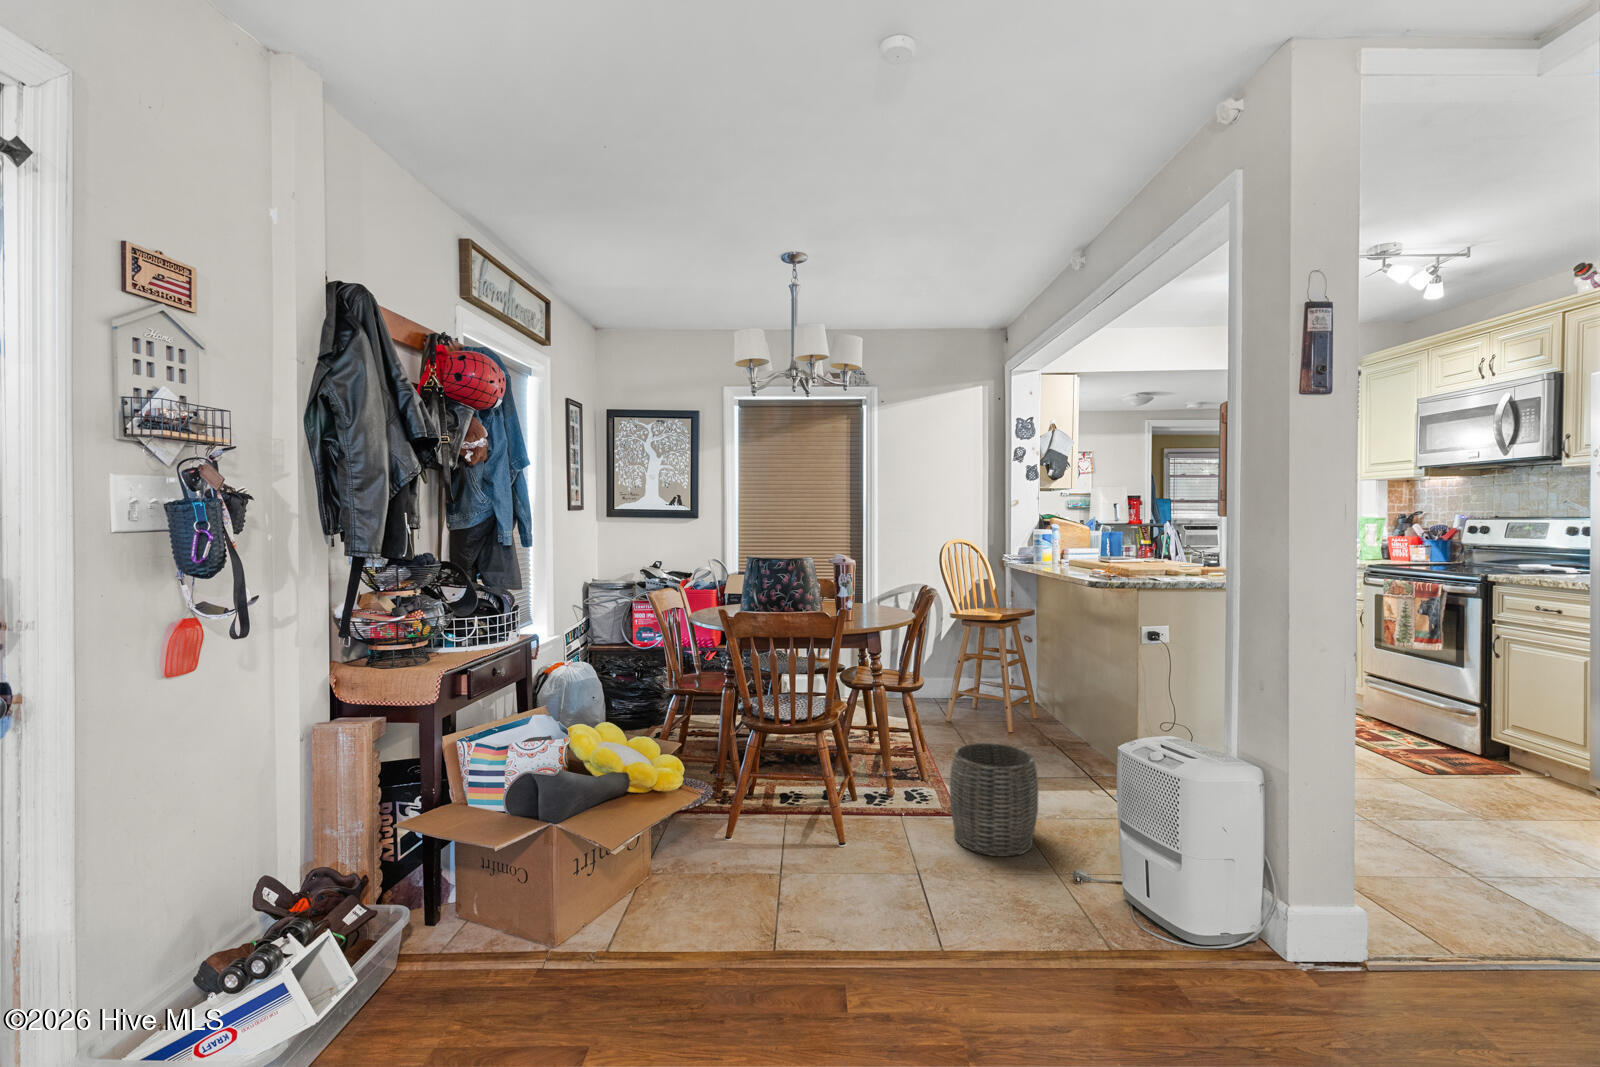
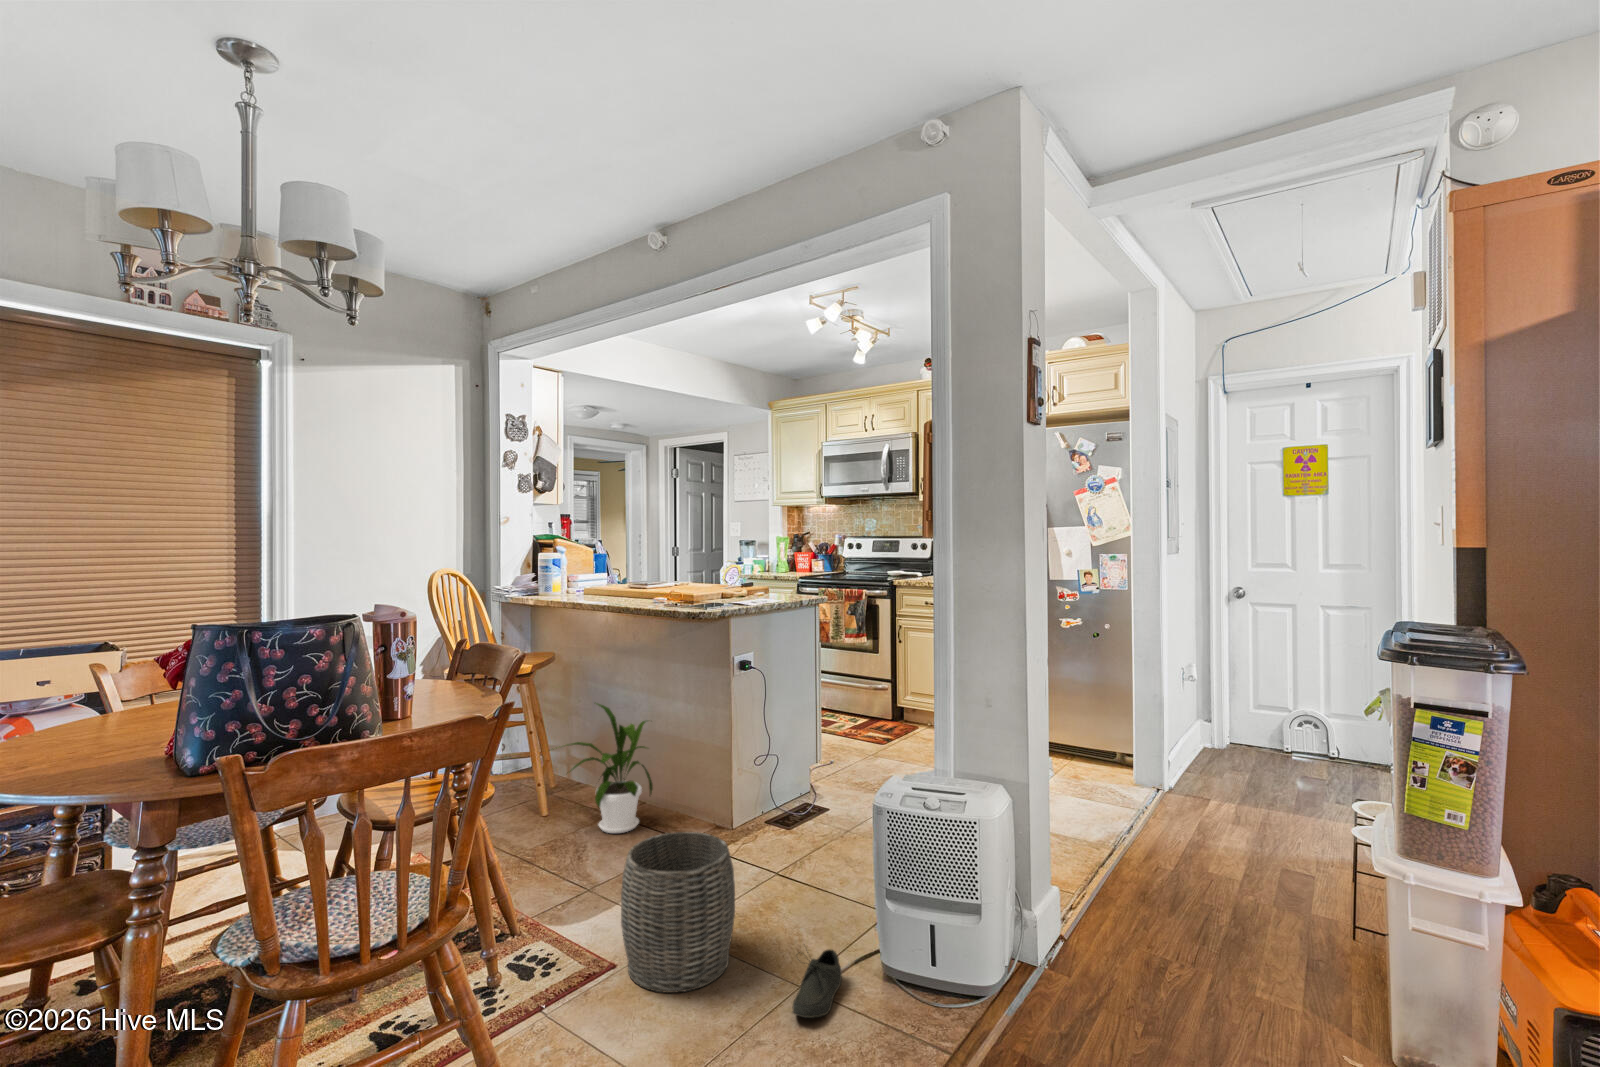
house plant: none [996,651,1085,760] -> present [566,703,653,833]
shoe: none [1026,851,1096,906] -> present [792,949,842,1018]

